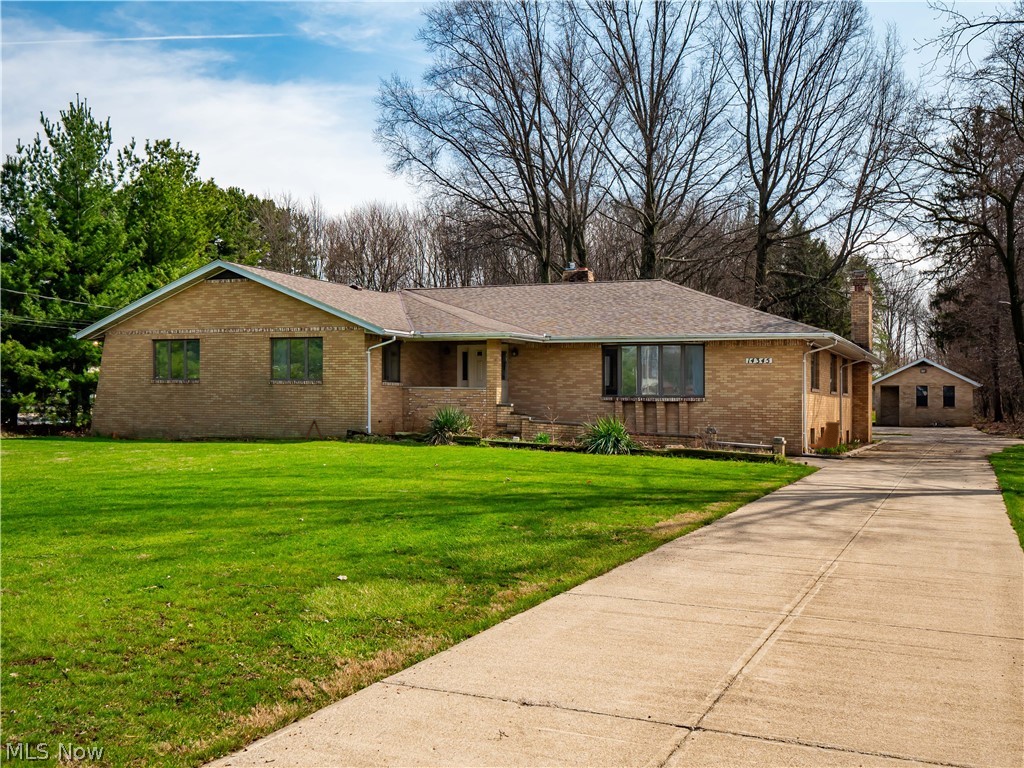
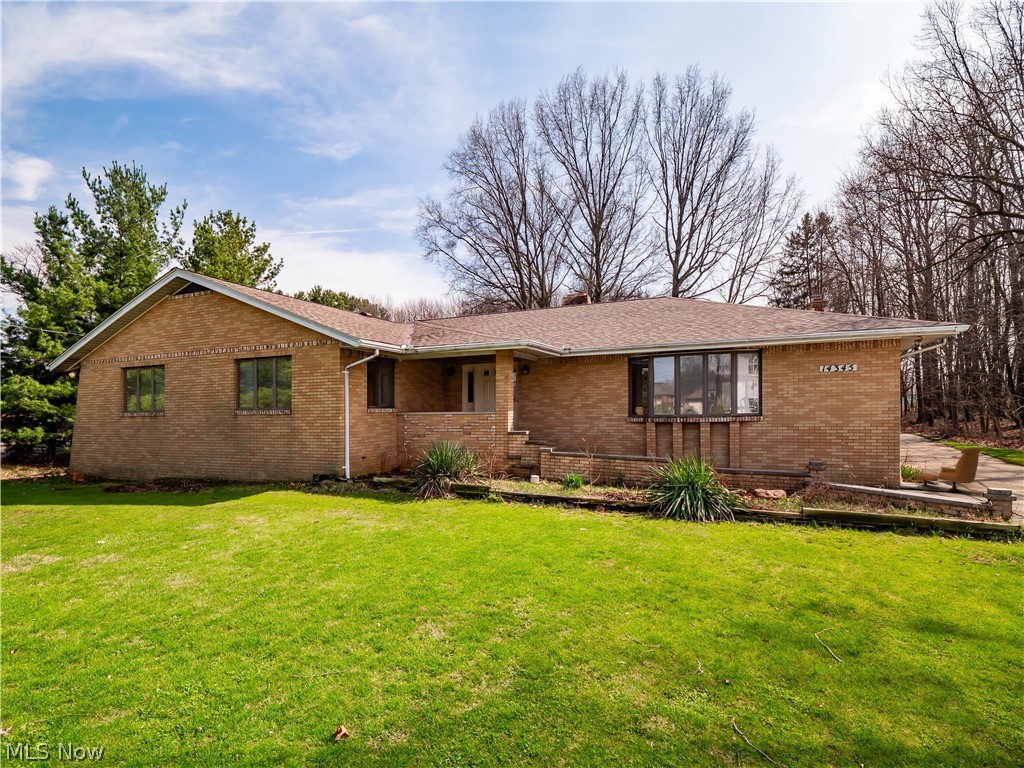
round table: present [298,417,330,440] -> none [254,454,300,488]

